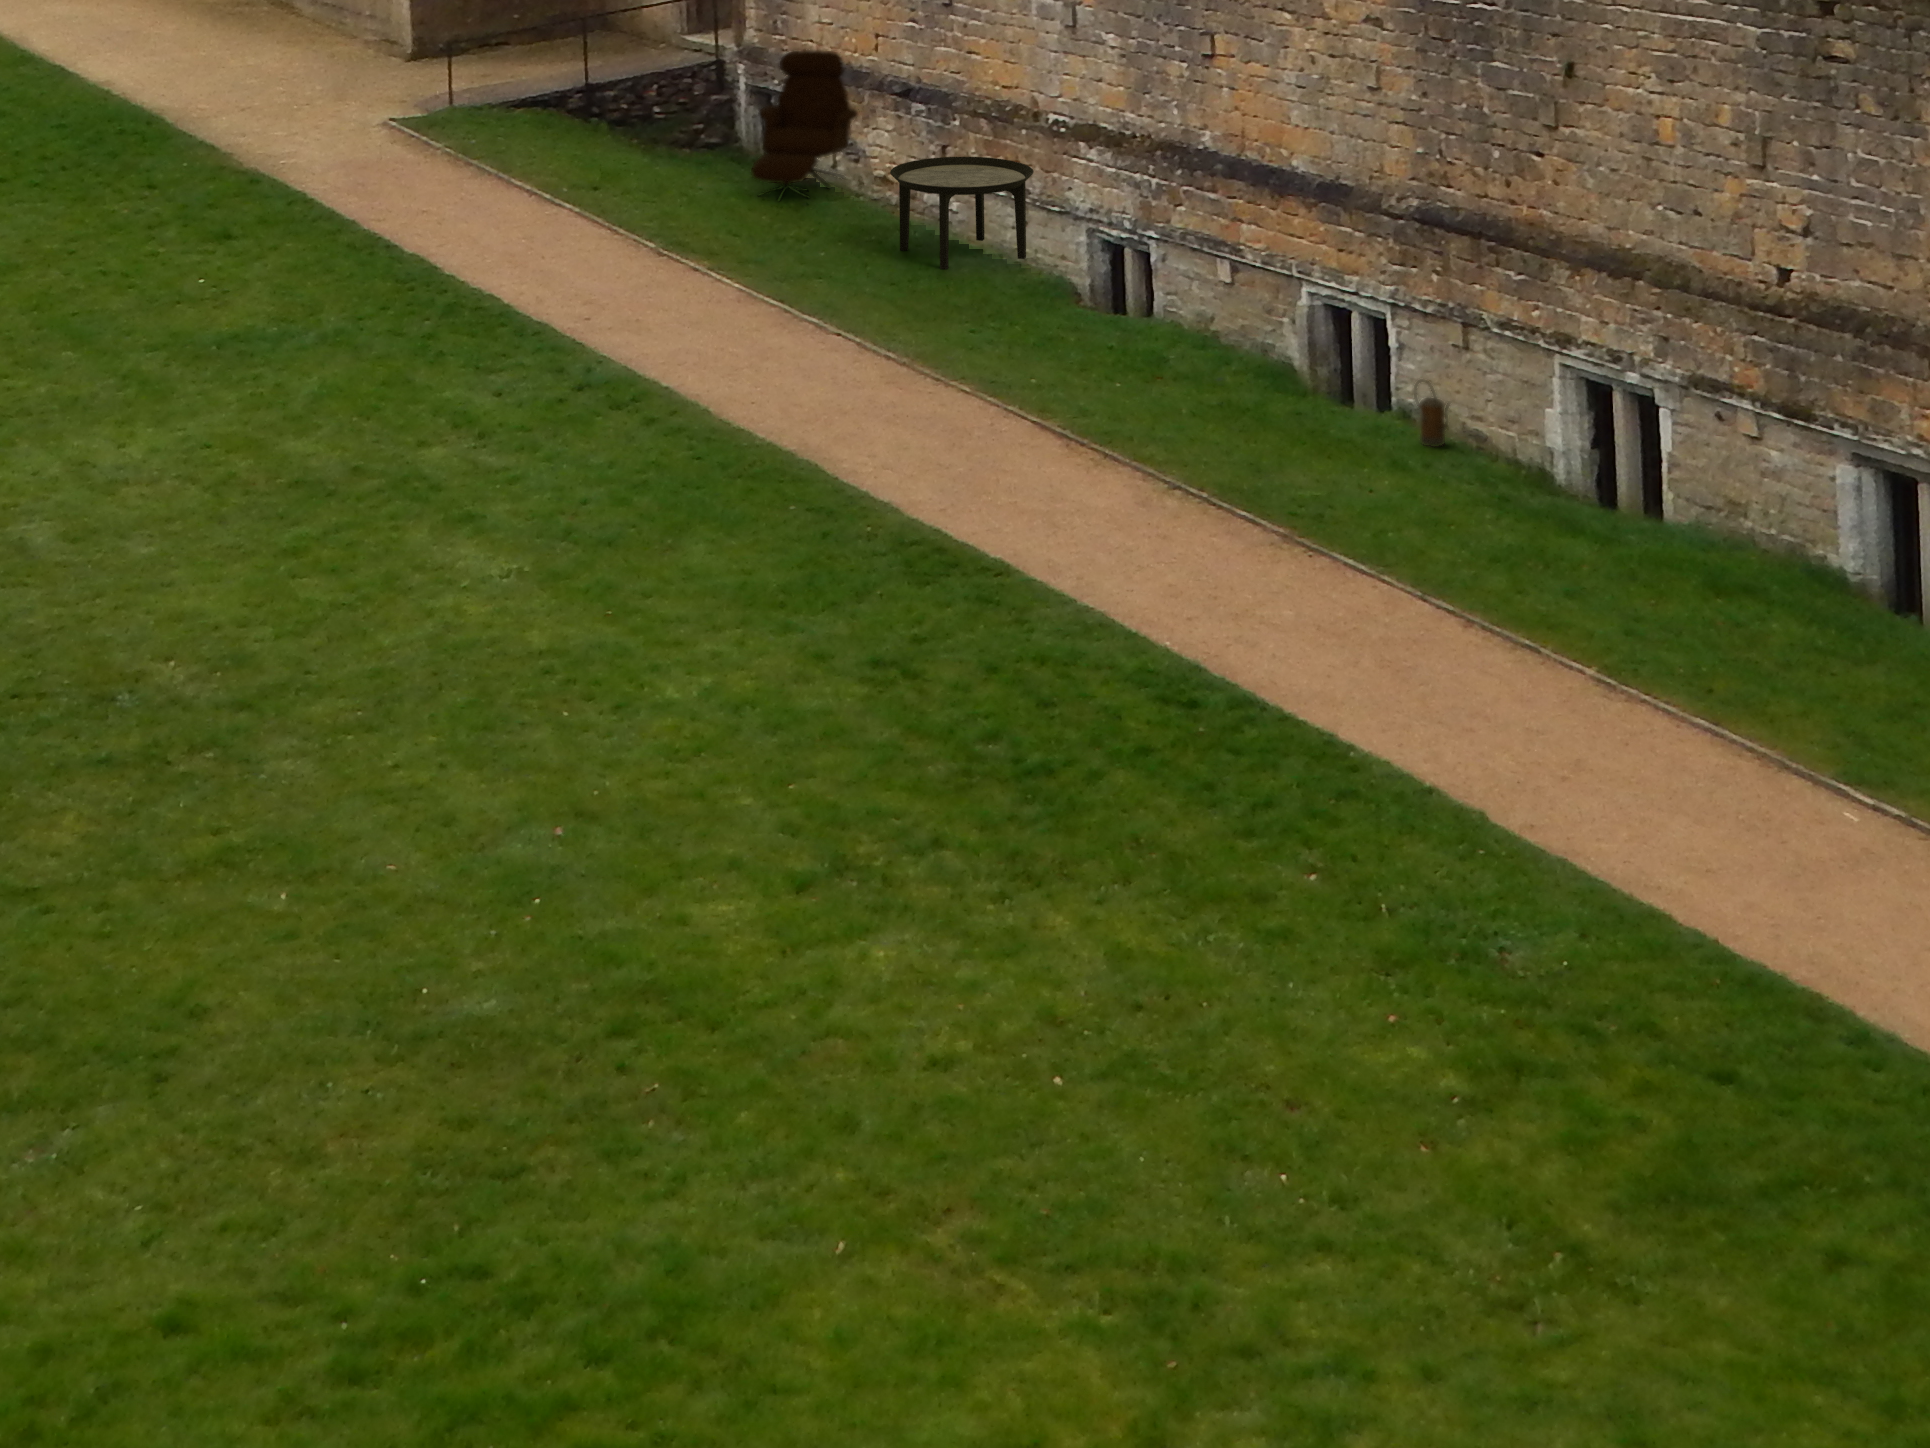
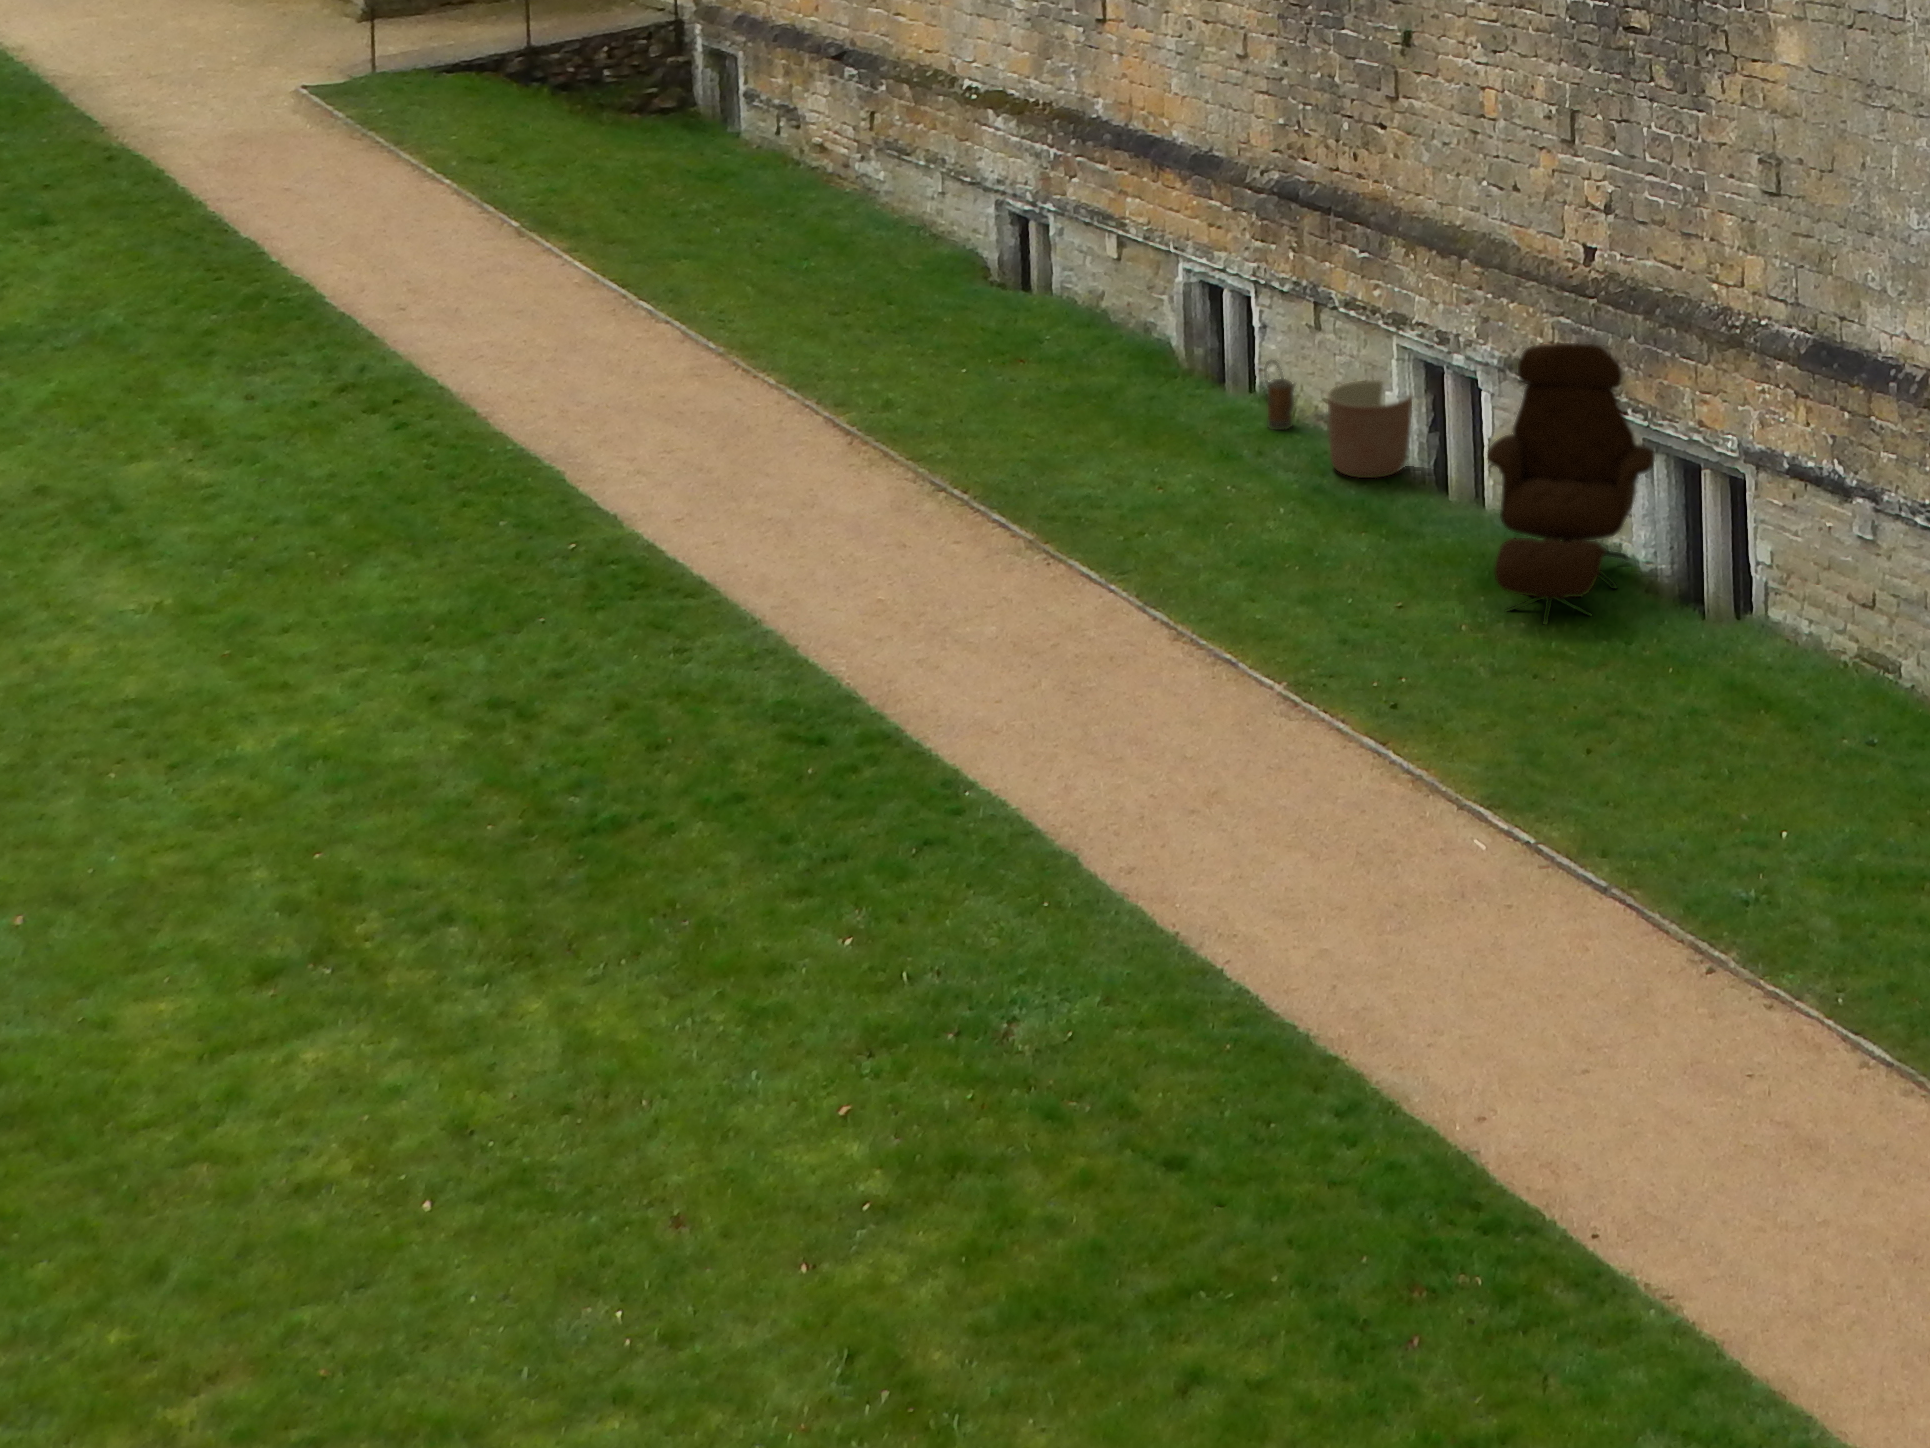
lounge chair: present [751,50,858,199] -> present [1487,343,1655,625]
round table: present [890,157,1034,270] -> none [787,125,943,246]
planter: none [1498,399,1580,492] -> present [1328,380,1412,478]

